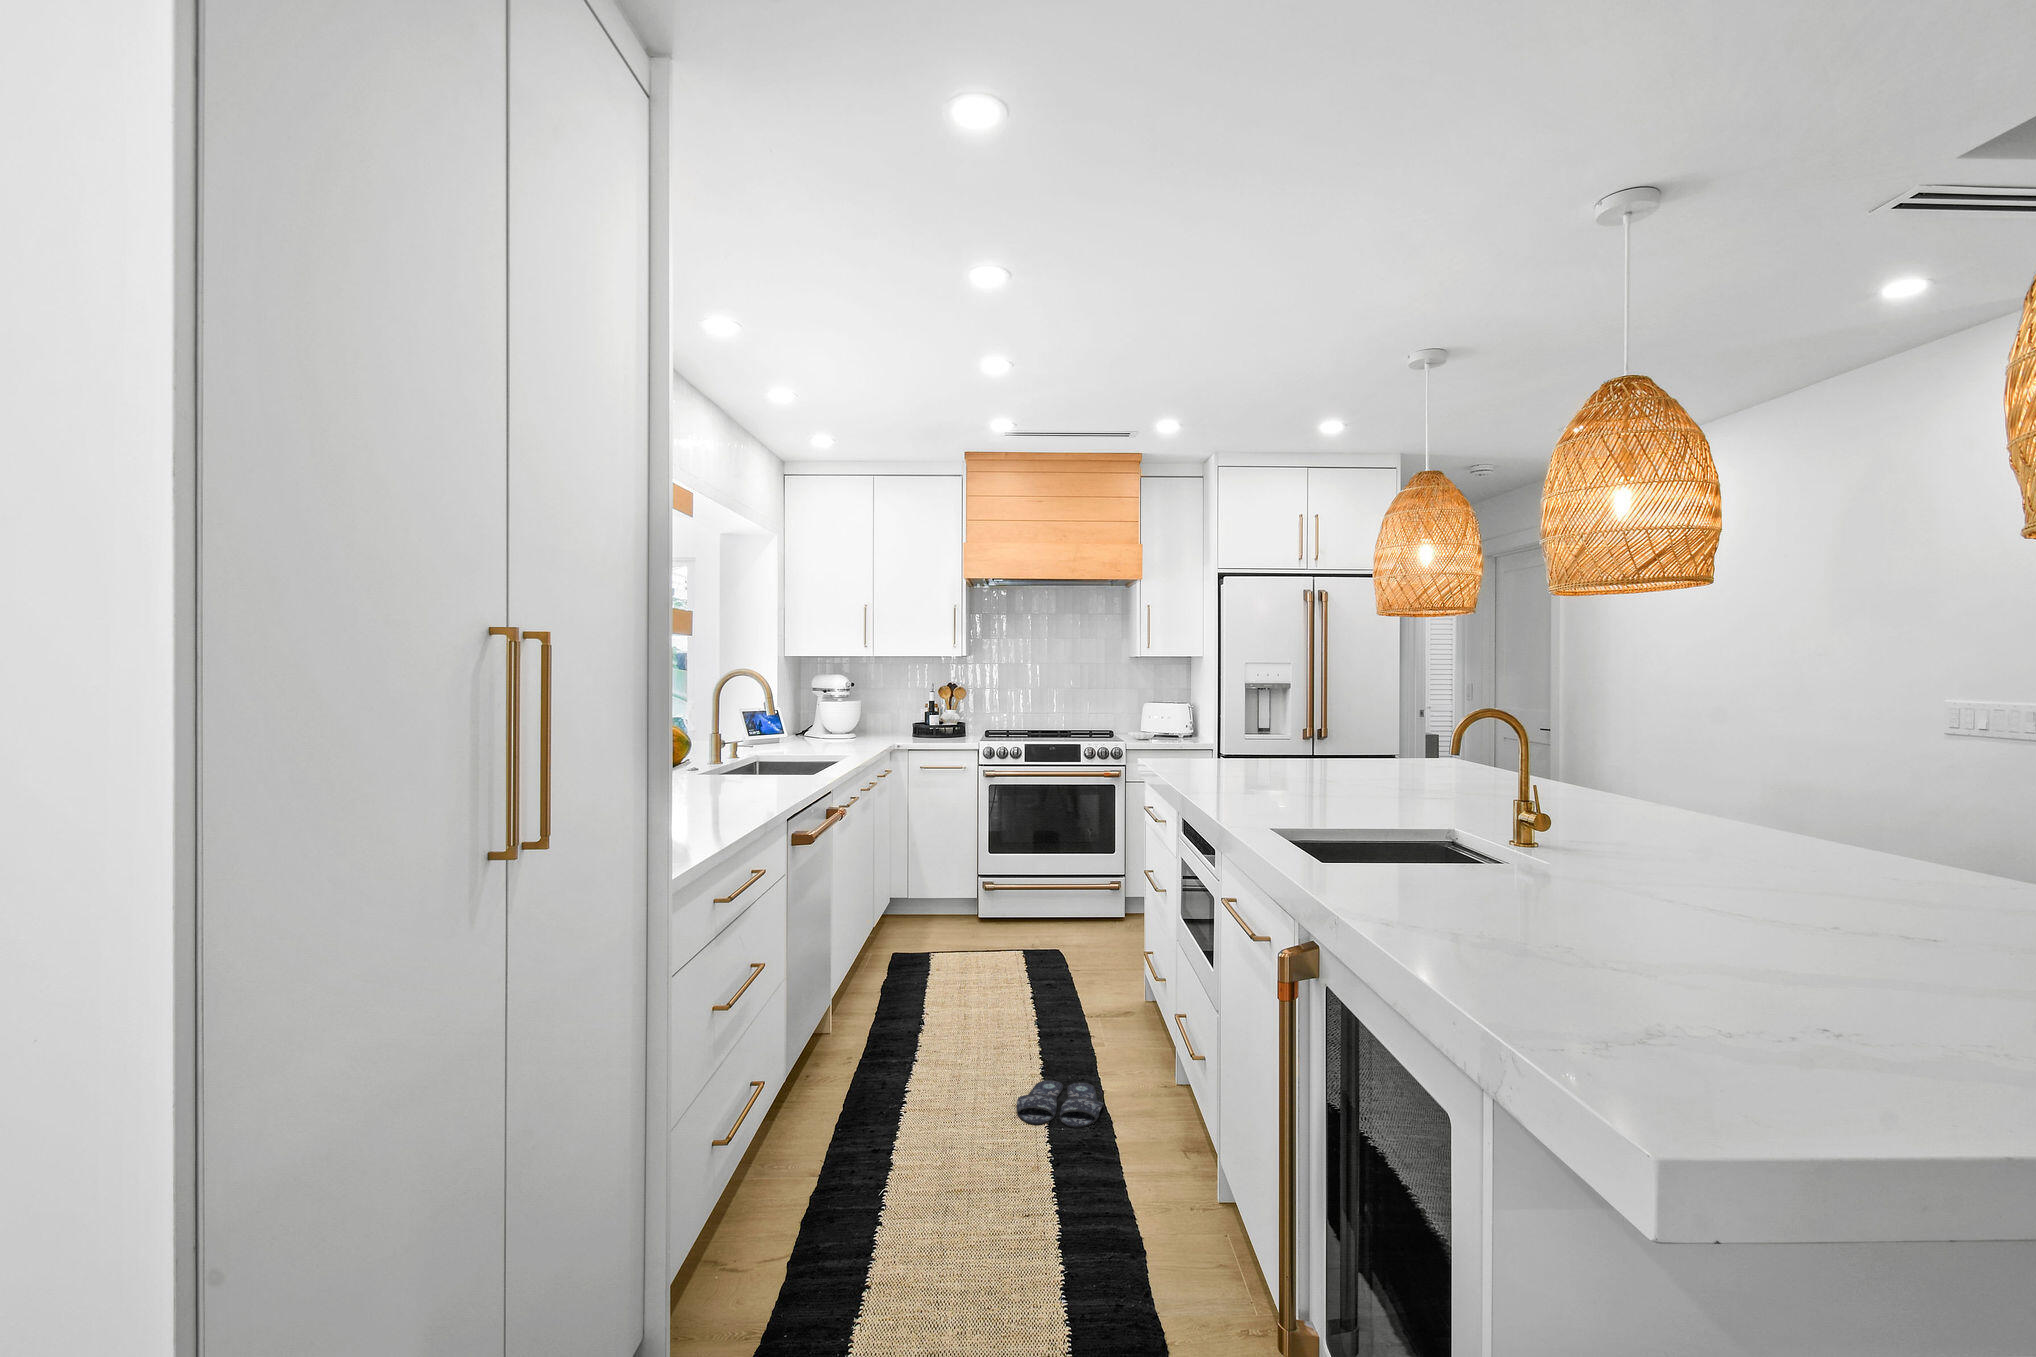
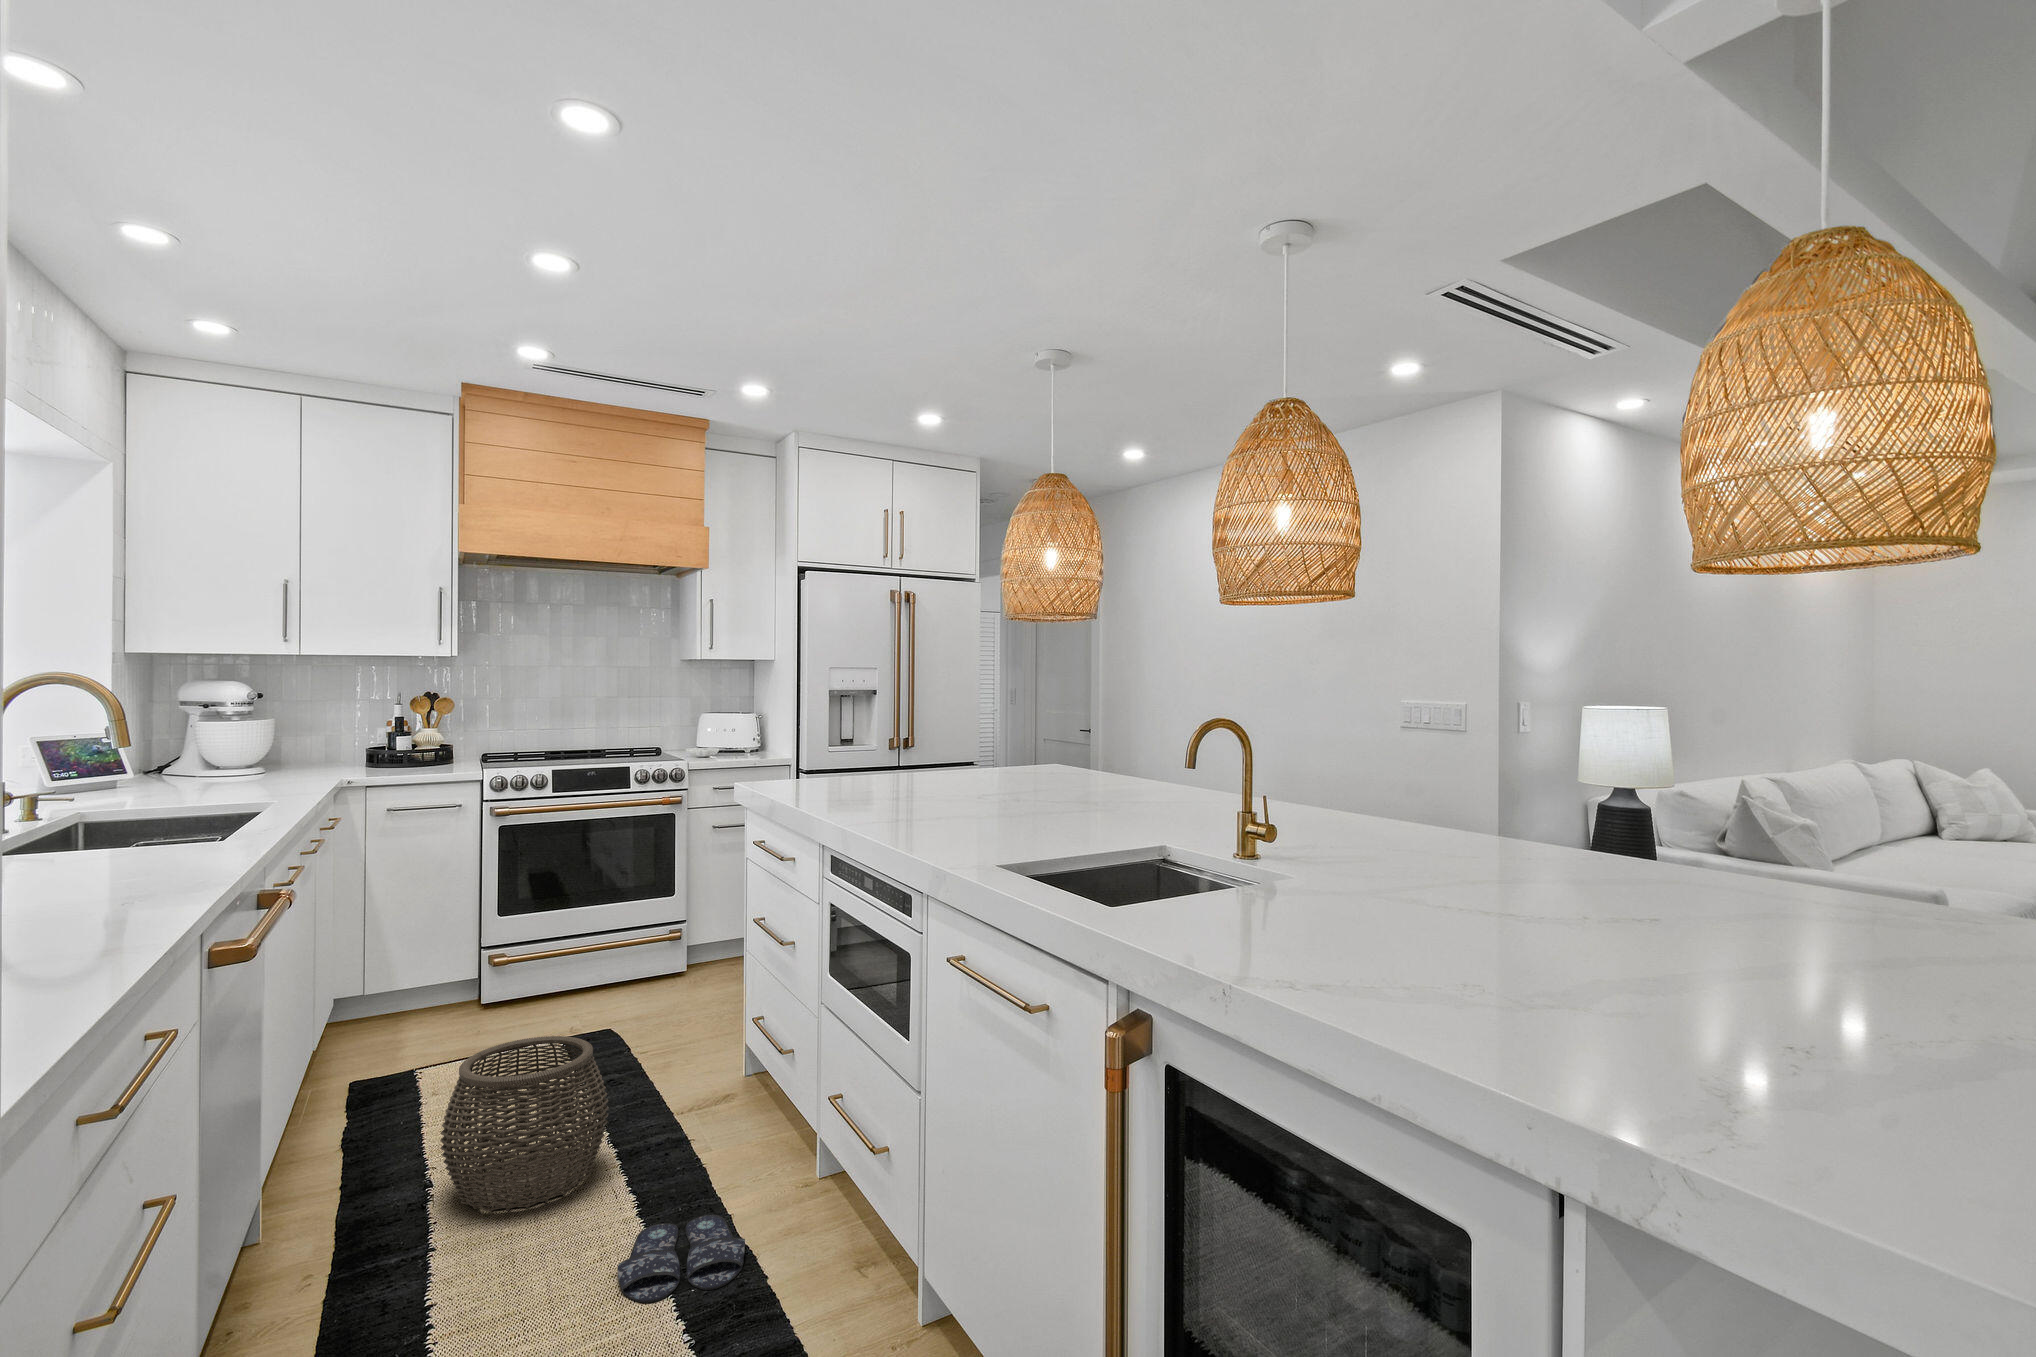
woven basket: none [927,939,1031,1052] -> present [440,1036,609,1212]

